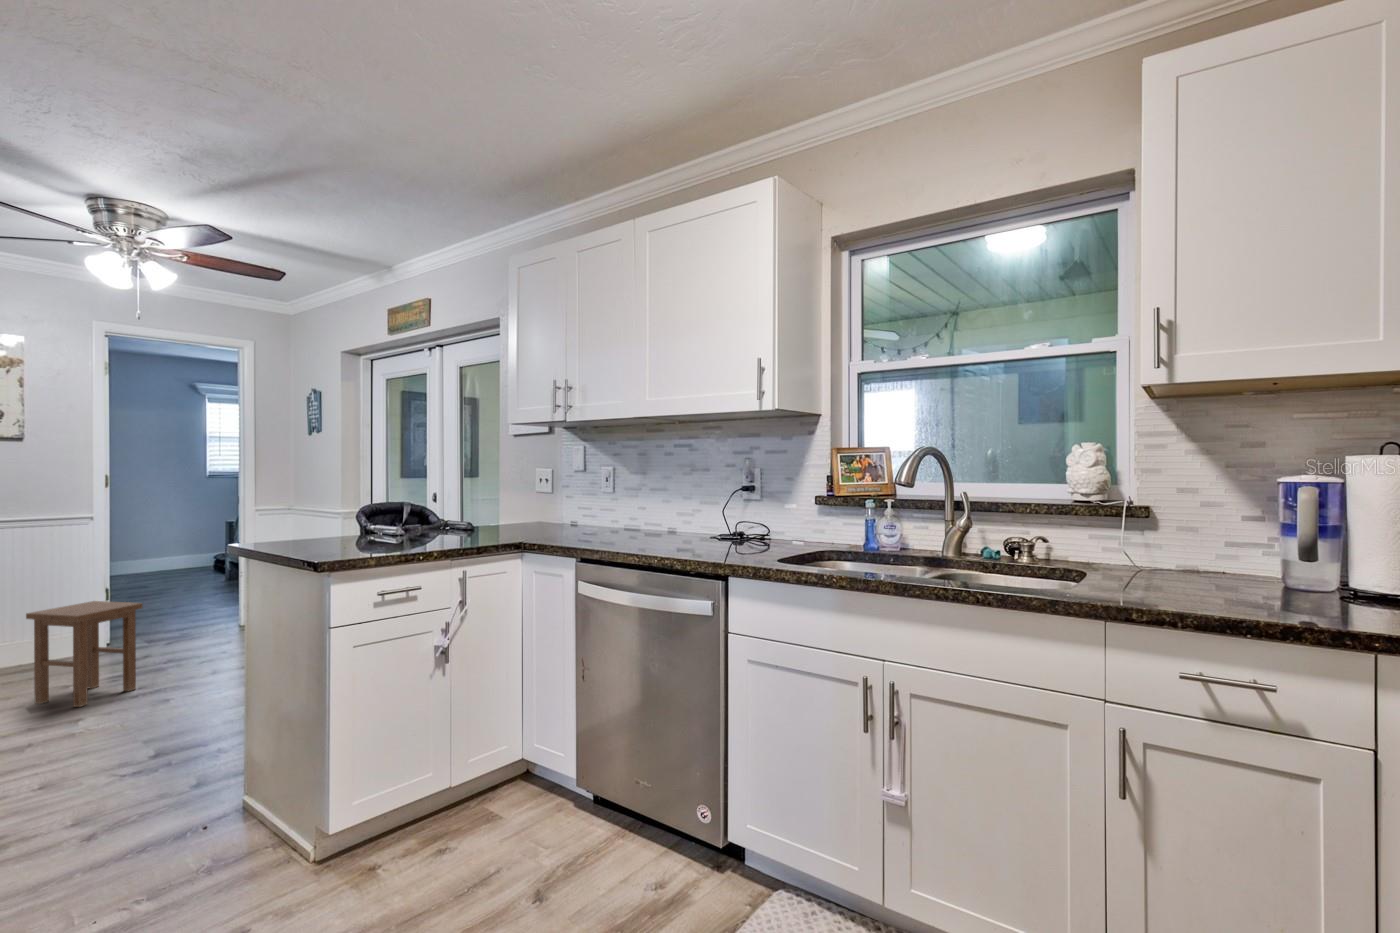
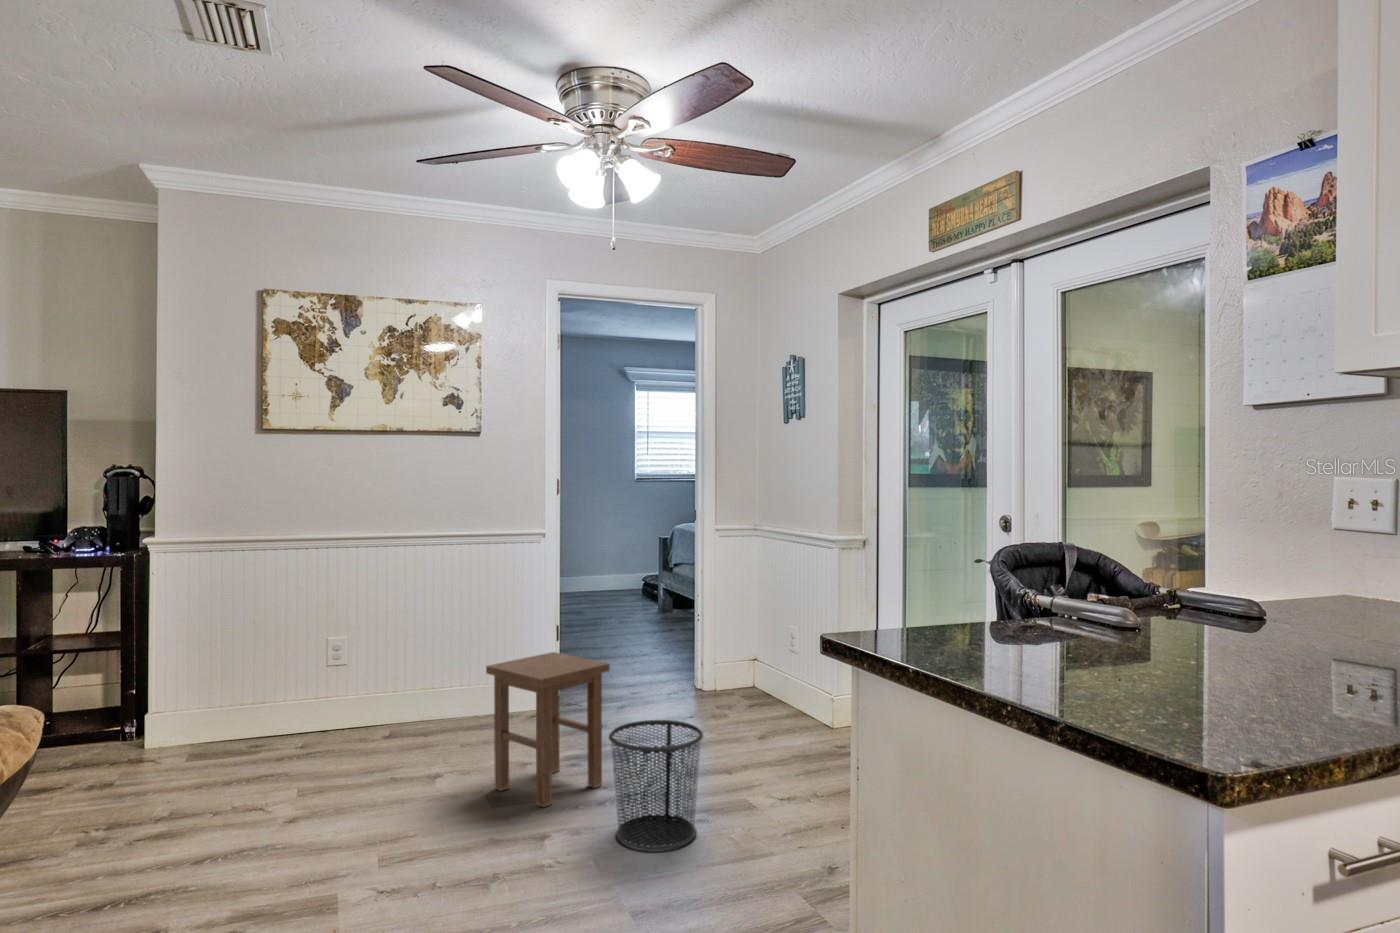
waste bin: none [134,633,212,716] -> present [609,720,703,850]

